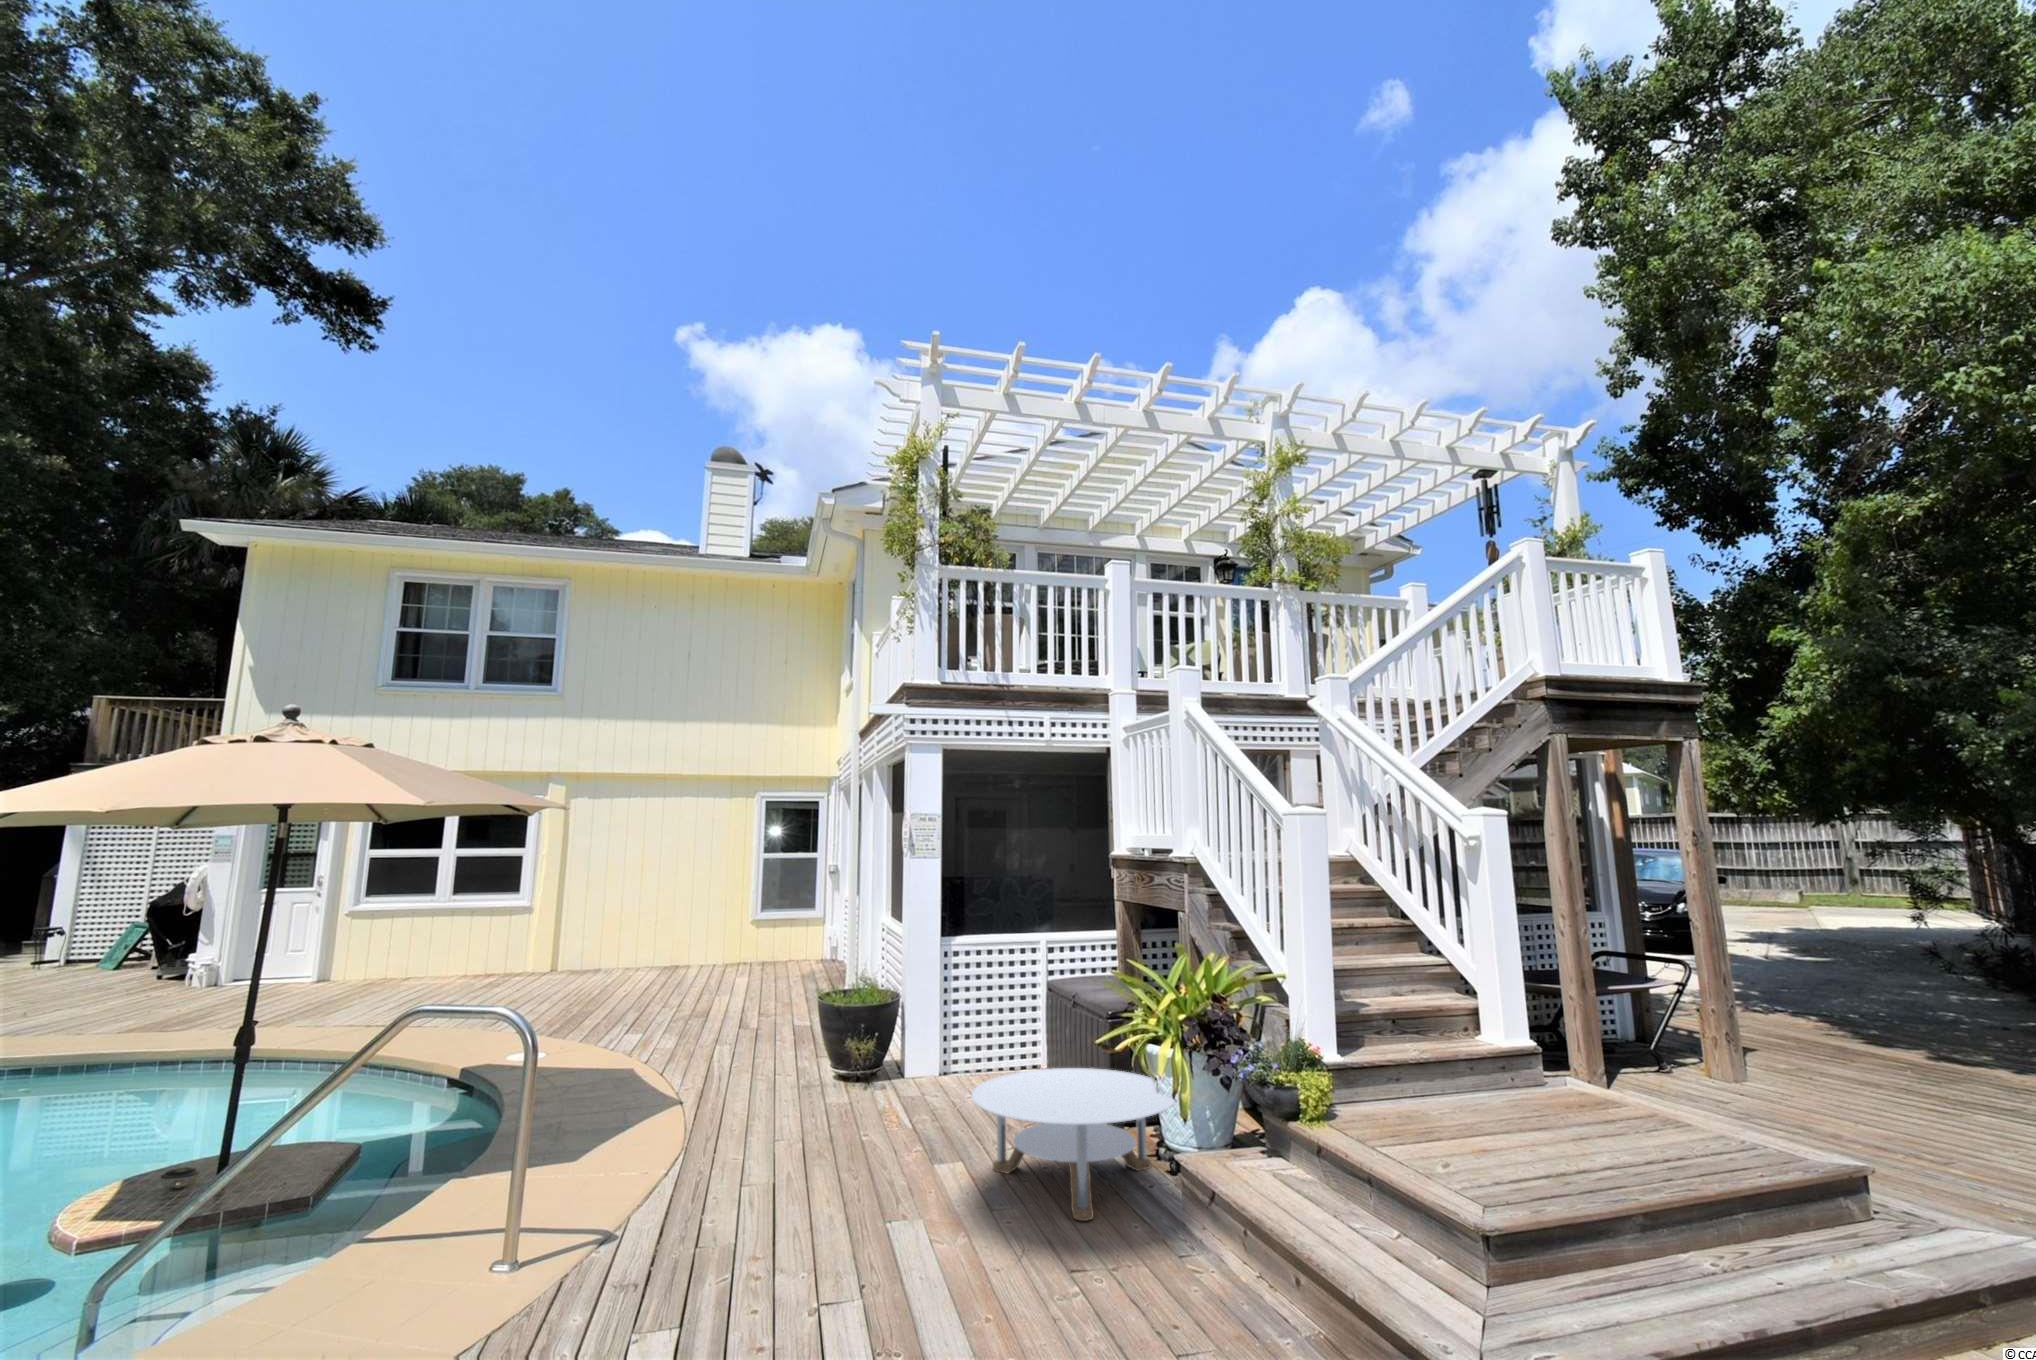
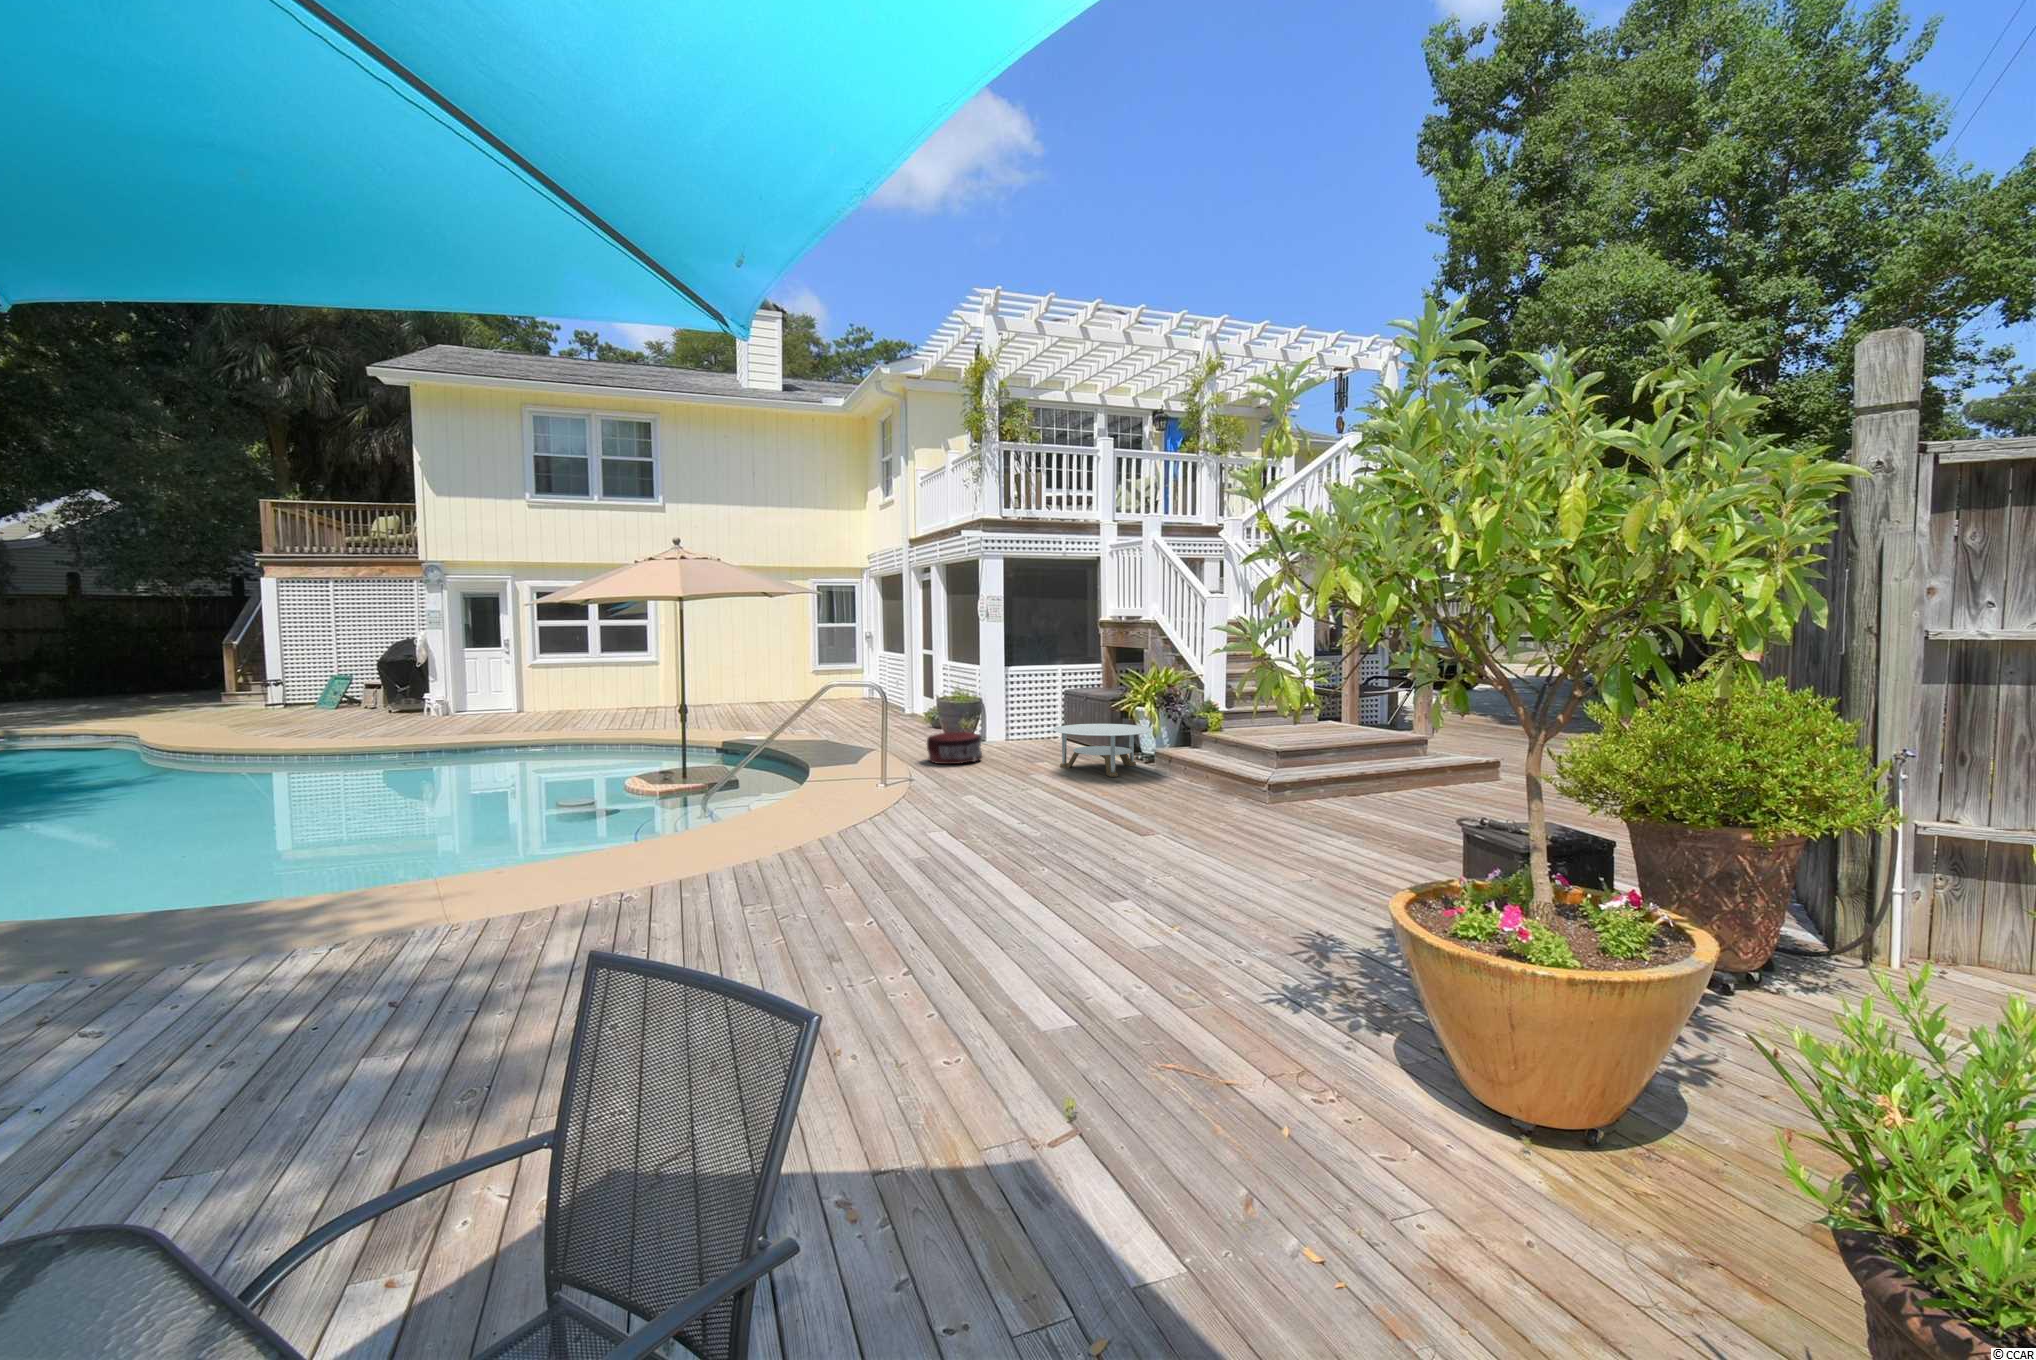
pouf: none [752,1072,859,1151] -> present [927,732,982,764]

